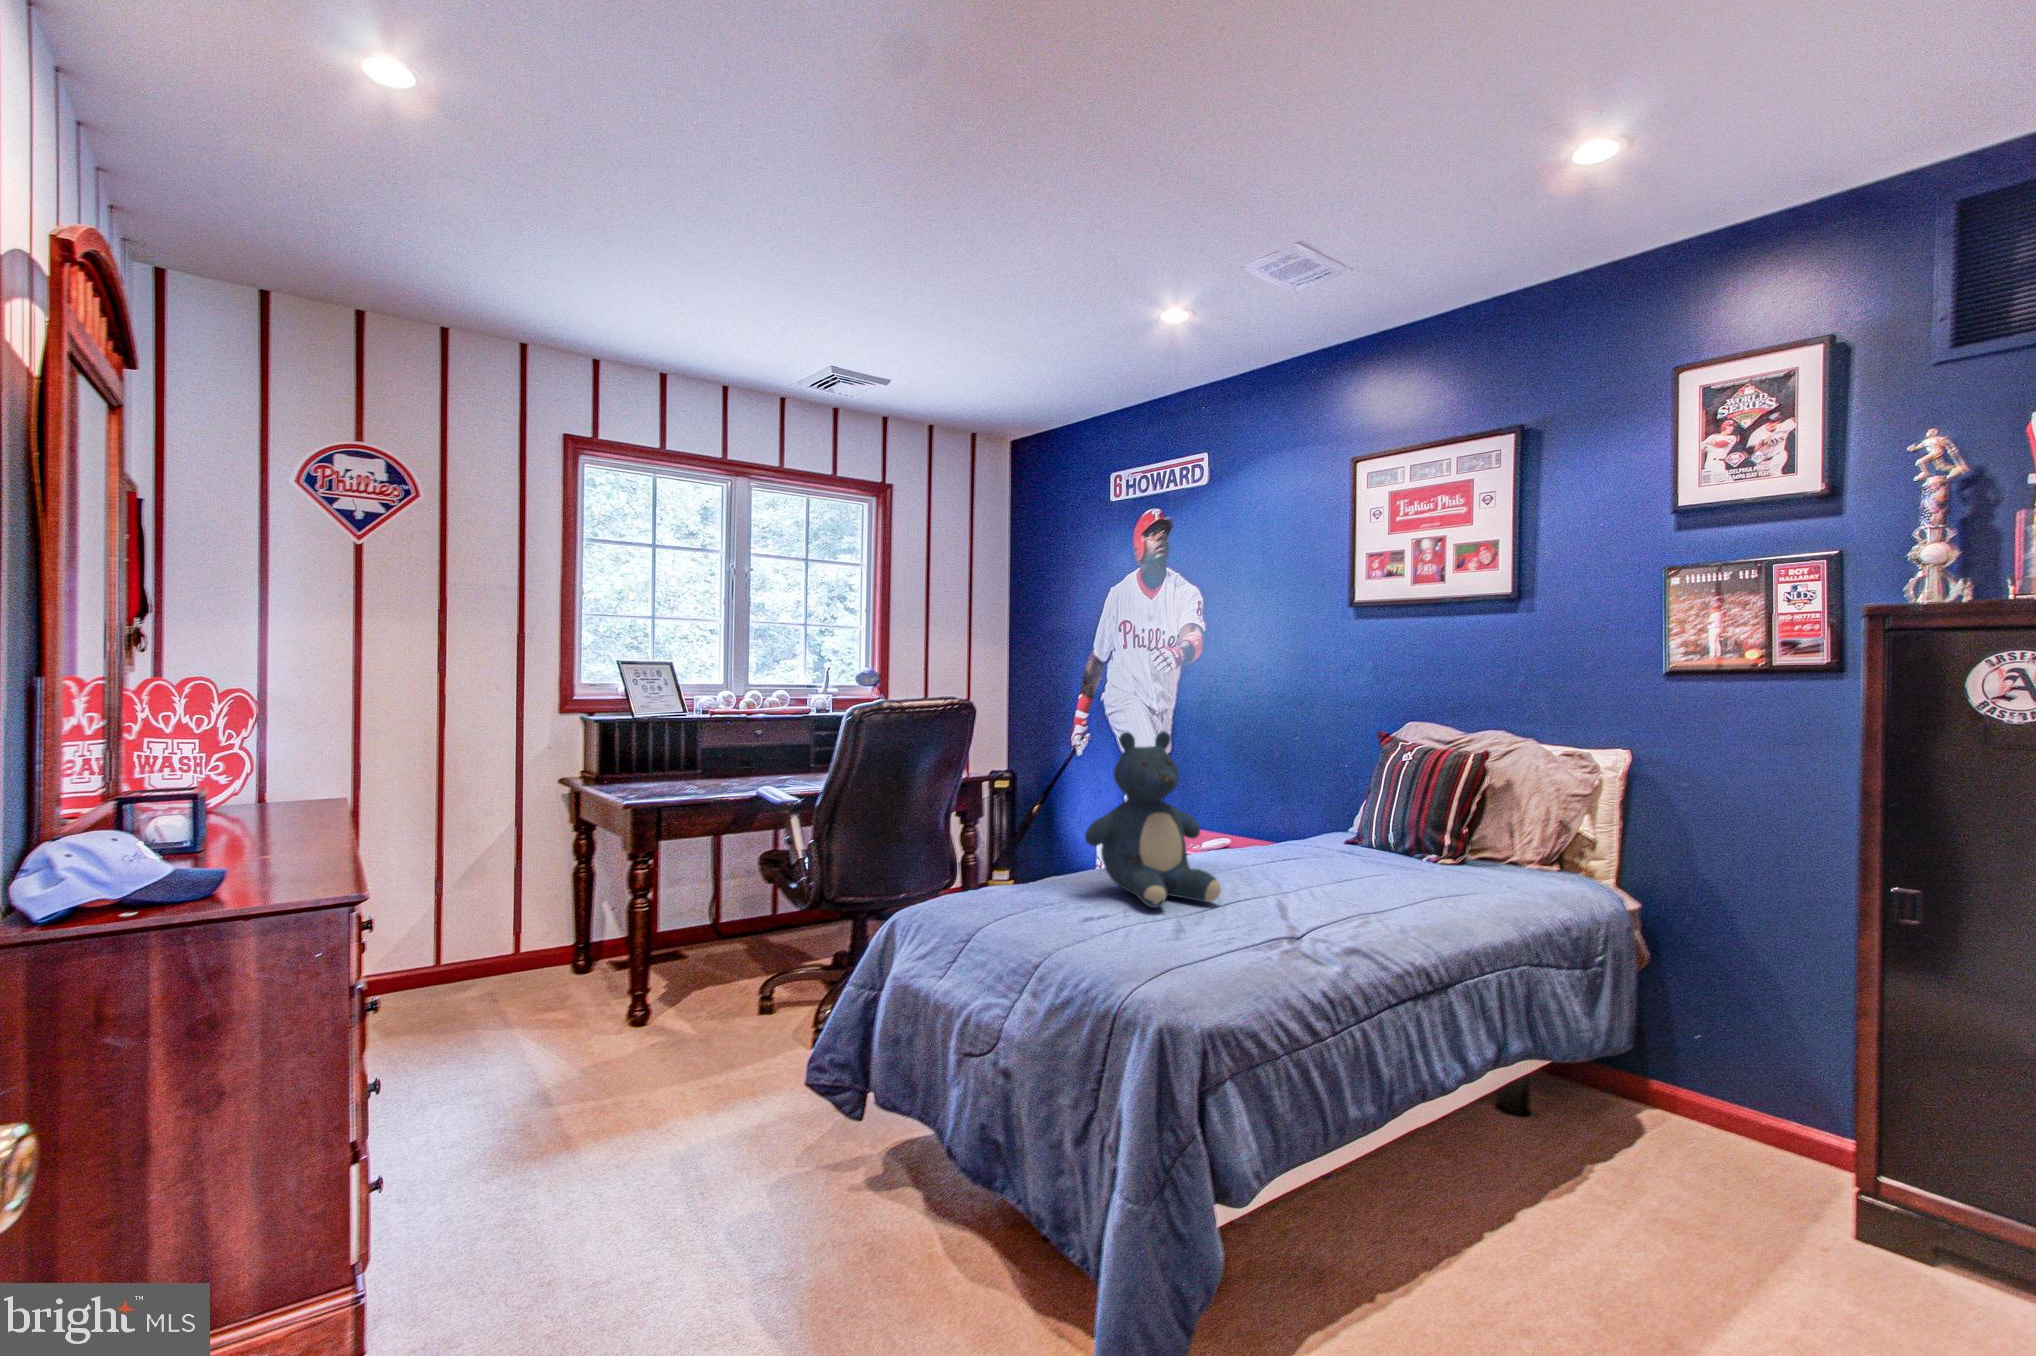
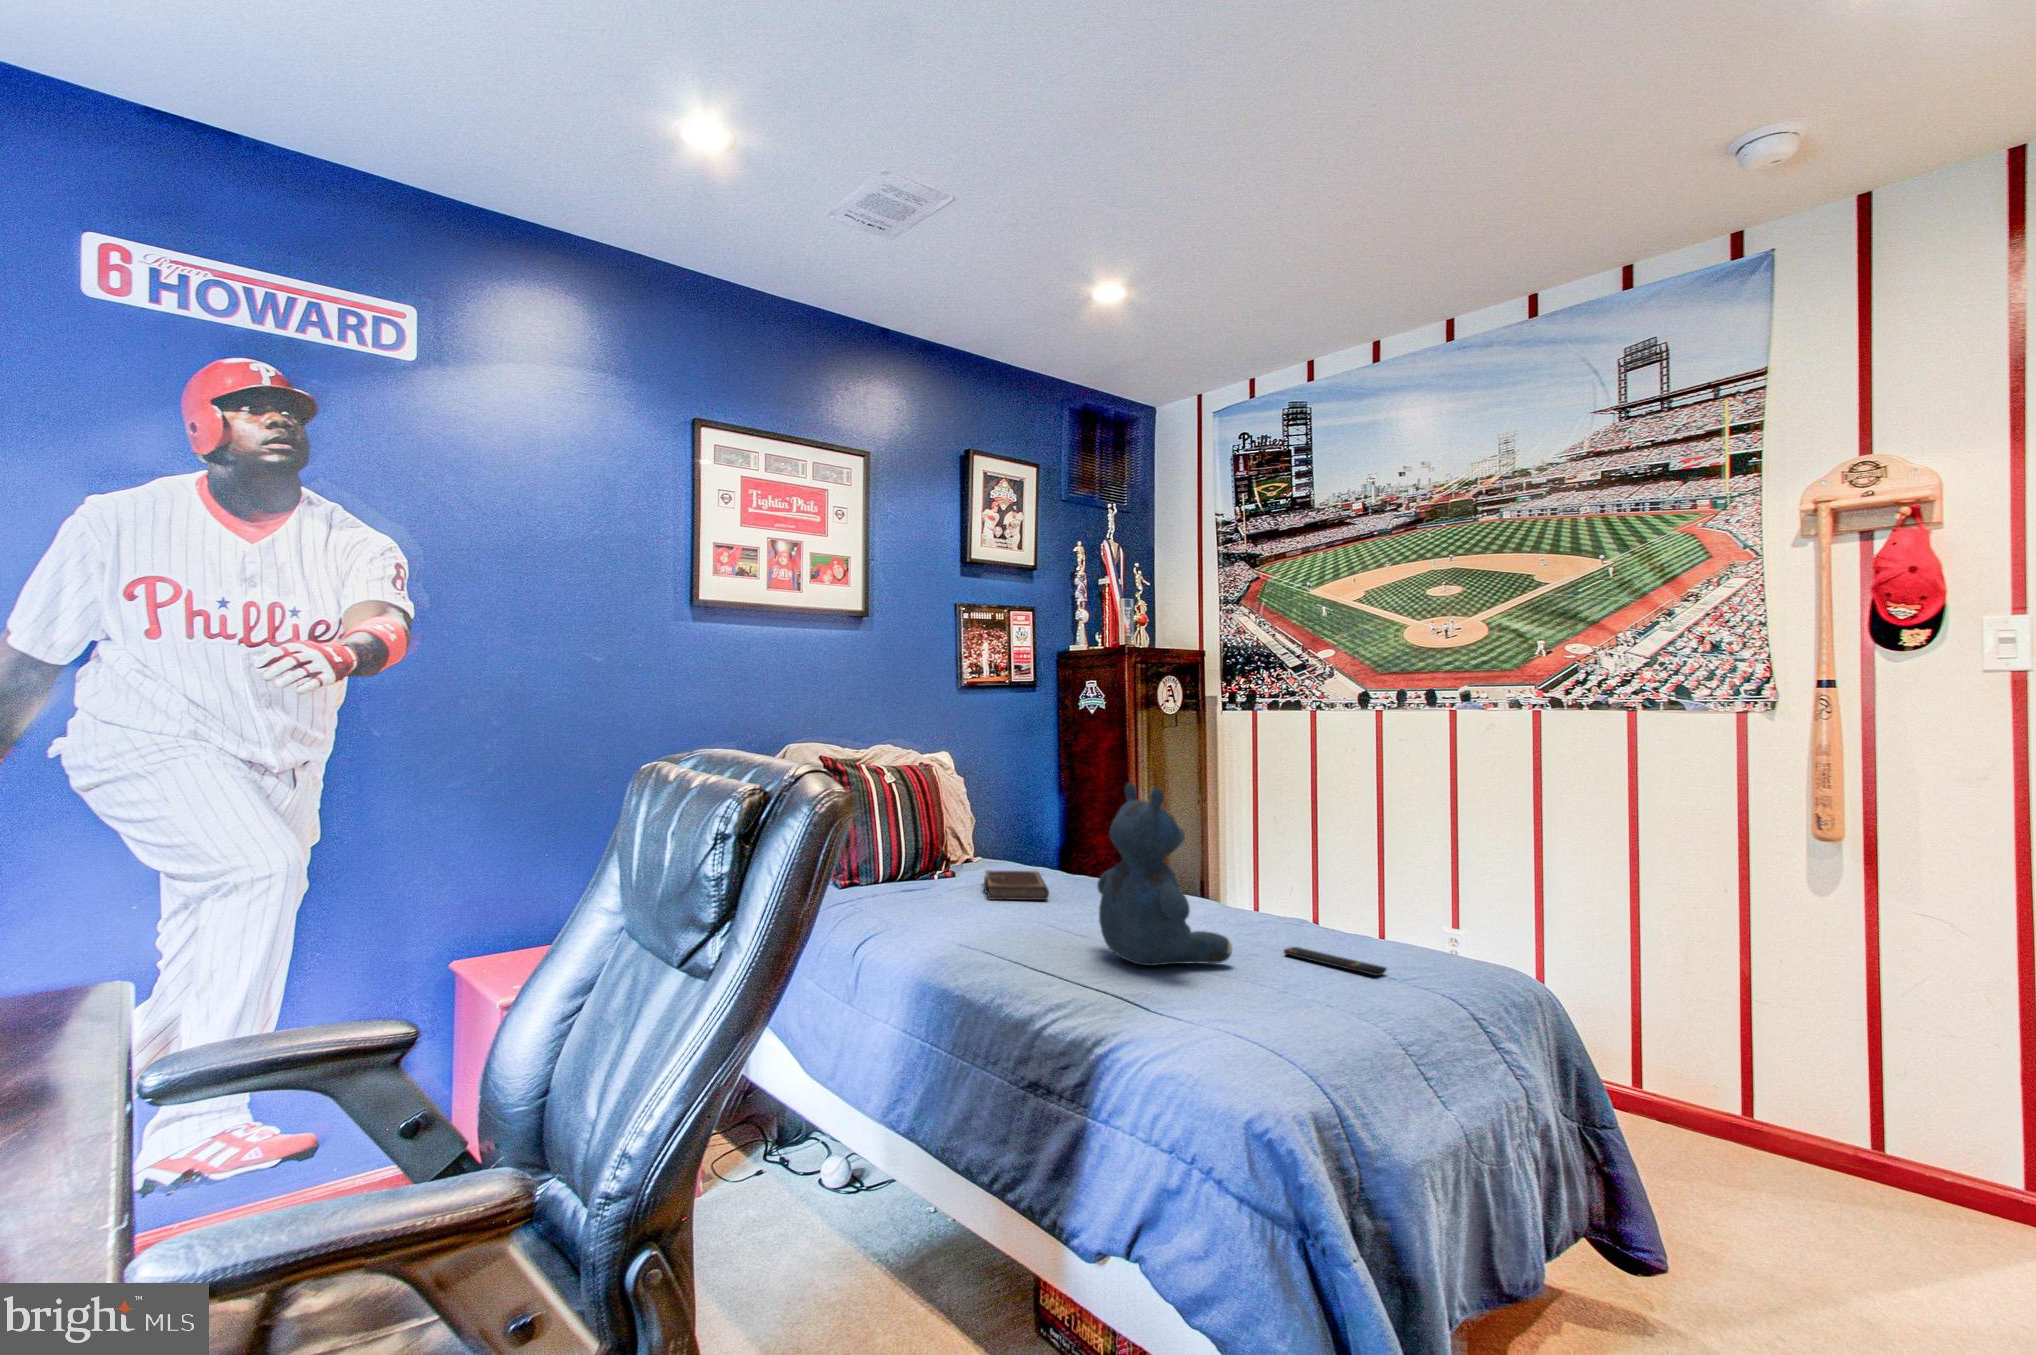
notebook: none [1351,852,1468,878] -> present [984,870,1049,900]
remote control: none [1148,928,1242,960] -> present [1284,947,1387,976]

